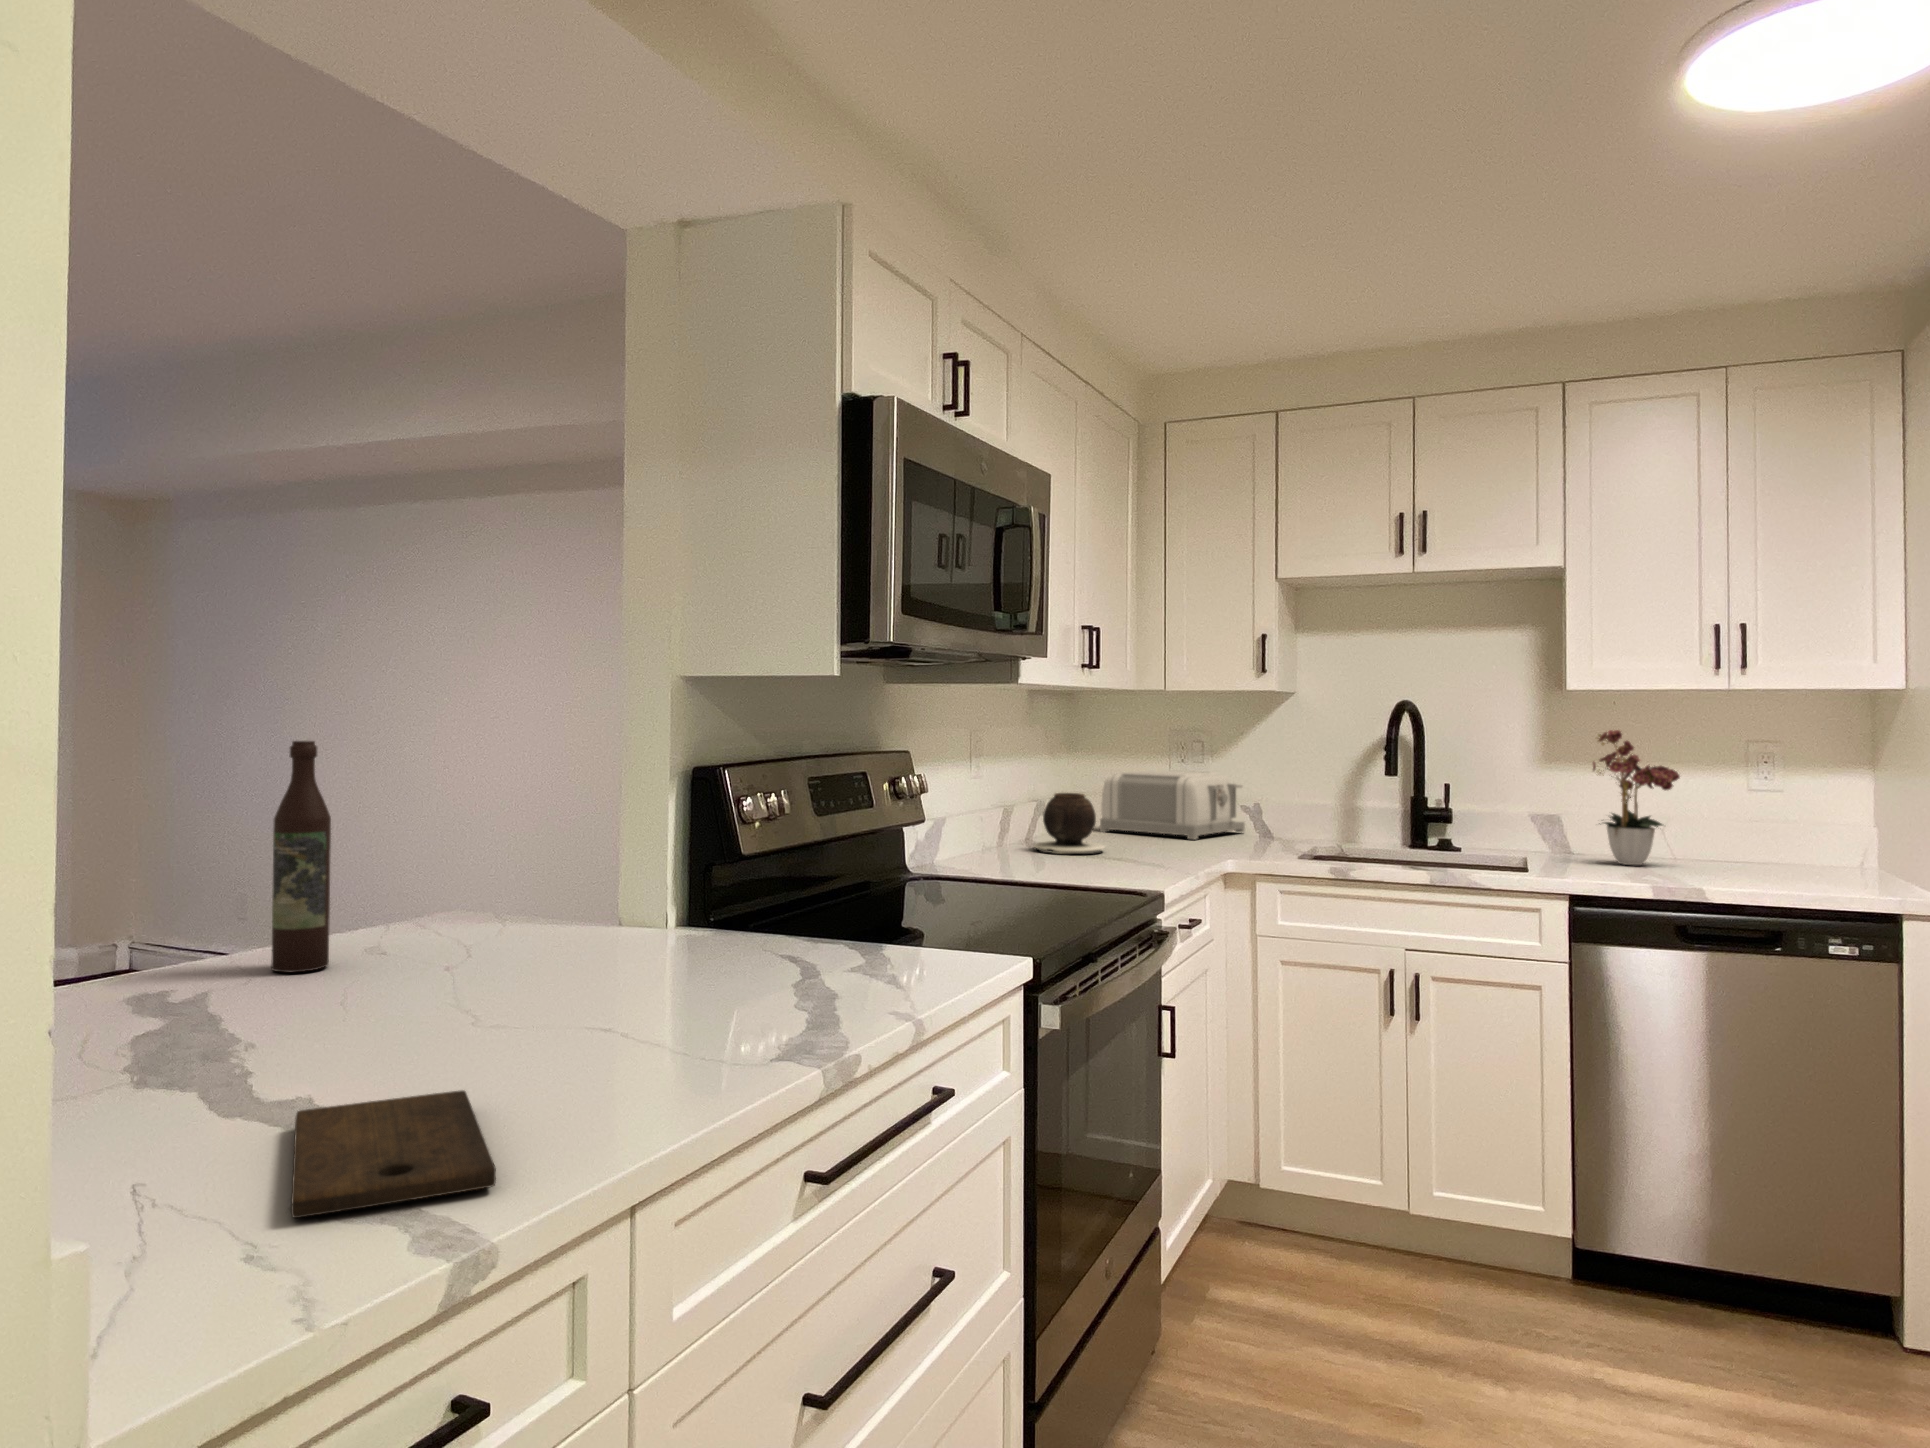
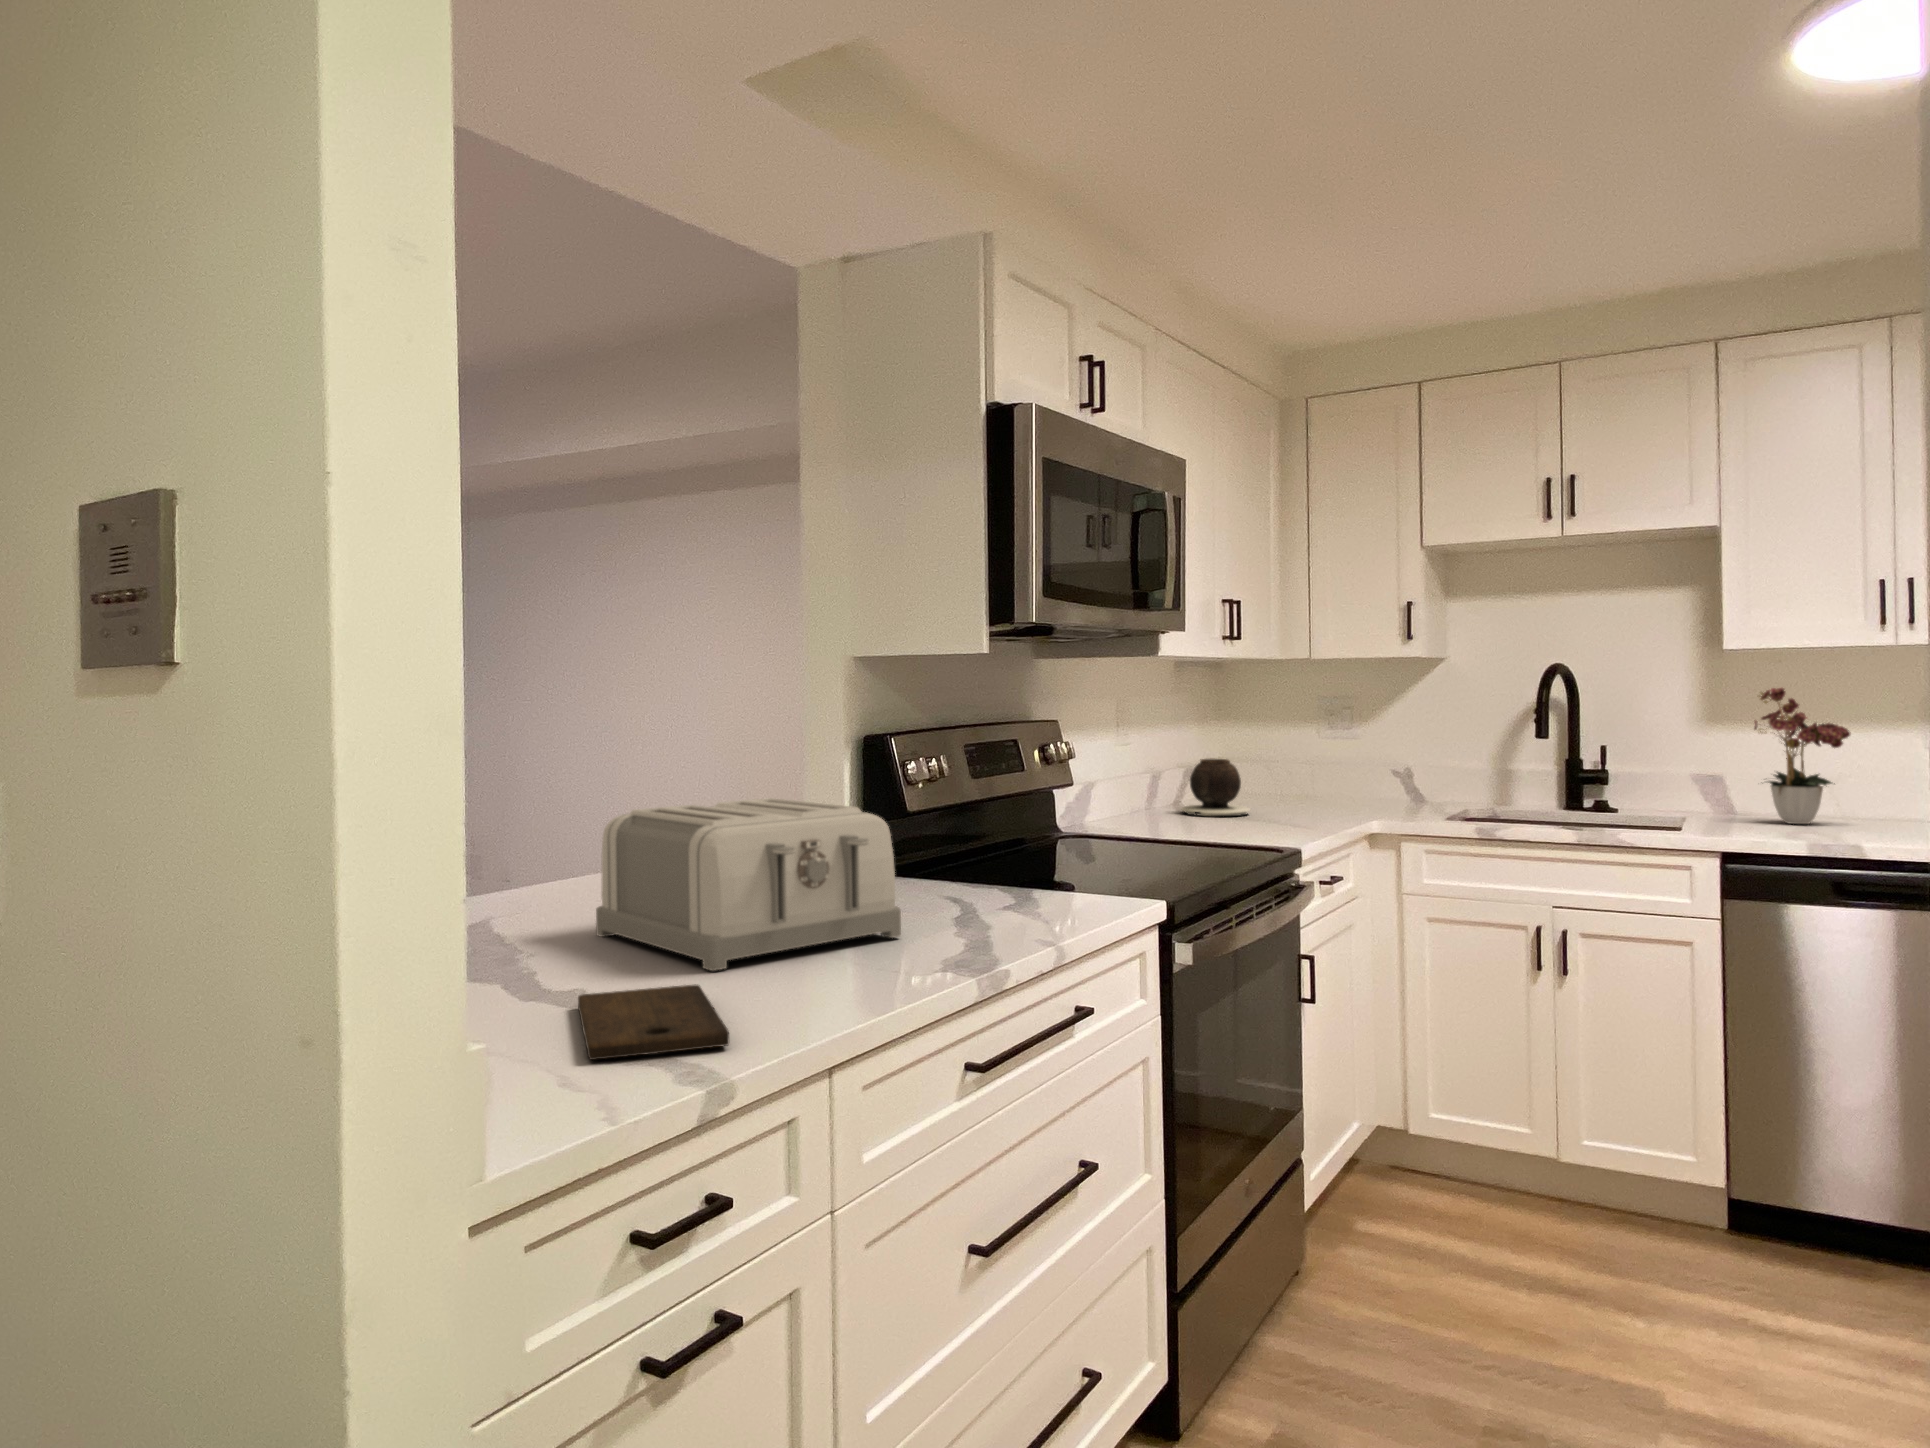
wine bottle: present [271,741,331,972] -> none [531,718,576,906]
toaster: present [1100,771,1245,839] -> present [596,798,901,971]

